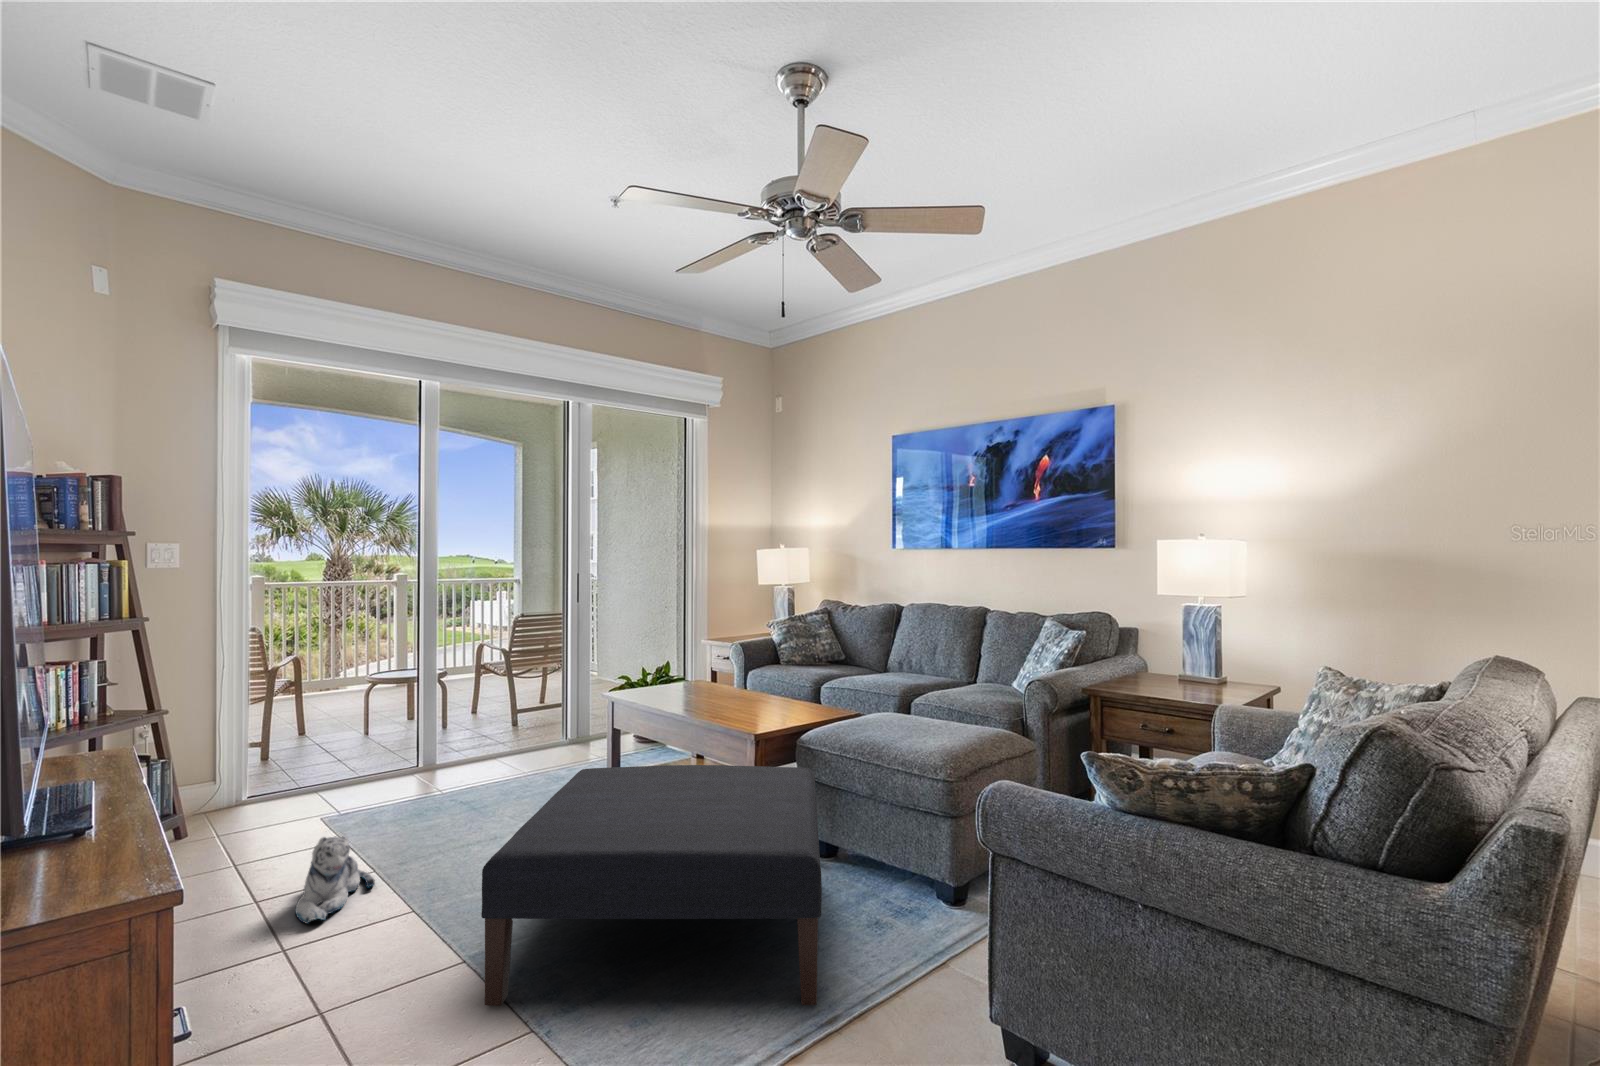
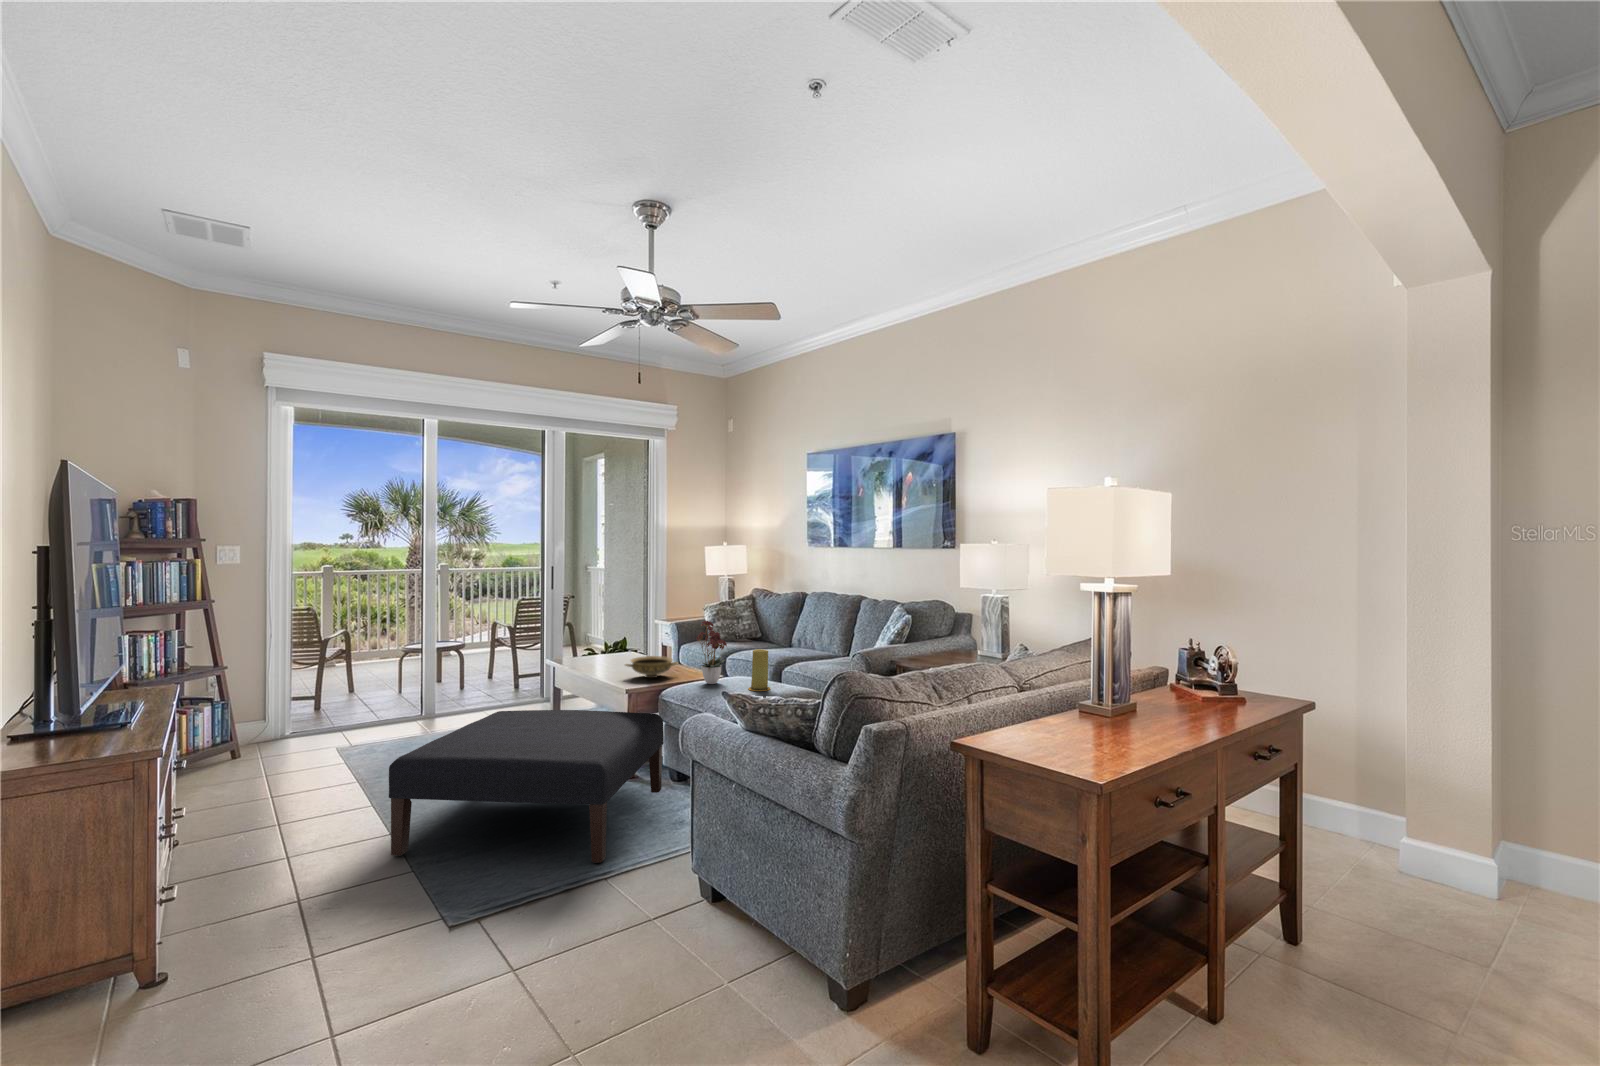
flower arrangement: none [835,635,890,724] -> present [697,621,727,684]
candle: none [922,677,952,733] -> present [748,649,770,691]
ceramic bowl: none [734,687,802,716] -> present [625,656,678,678]
plush toy: present [295,836,375,924] -> none [296,753,356,809]

